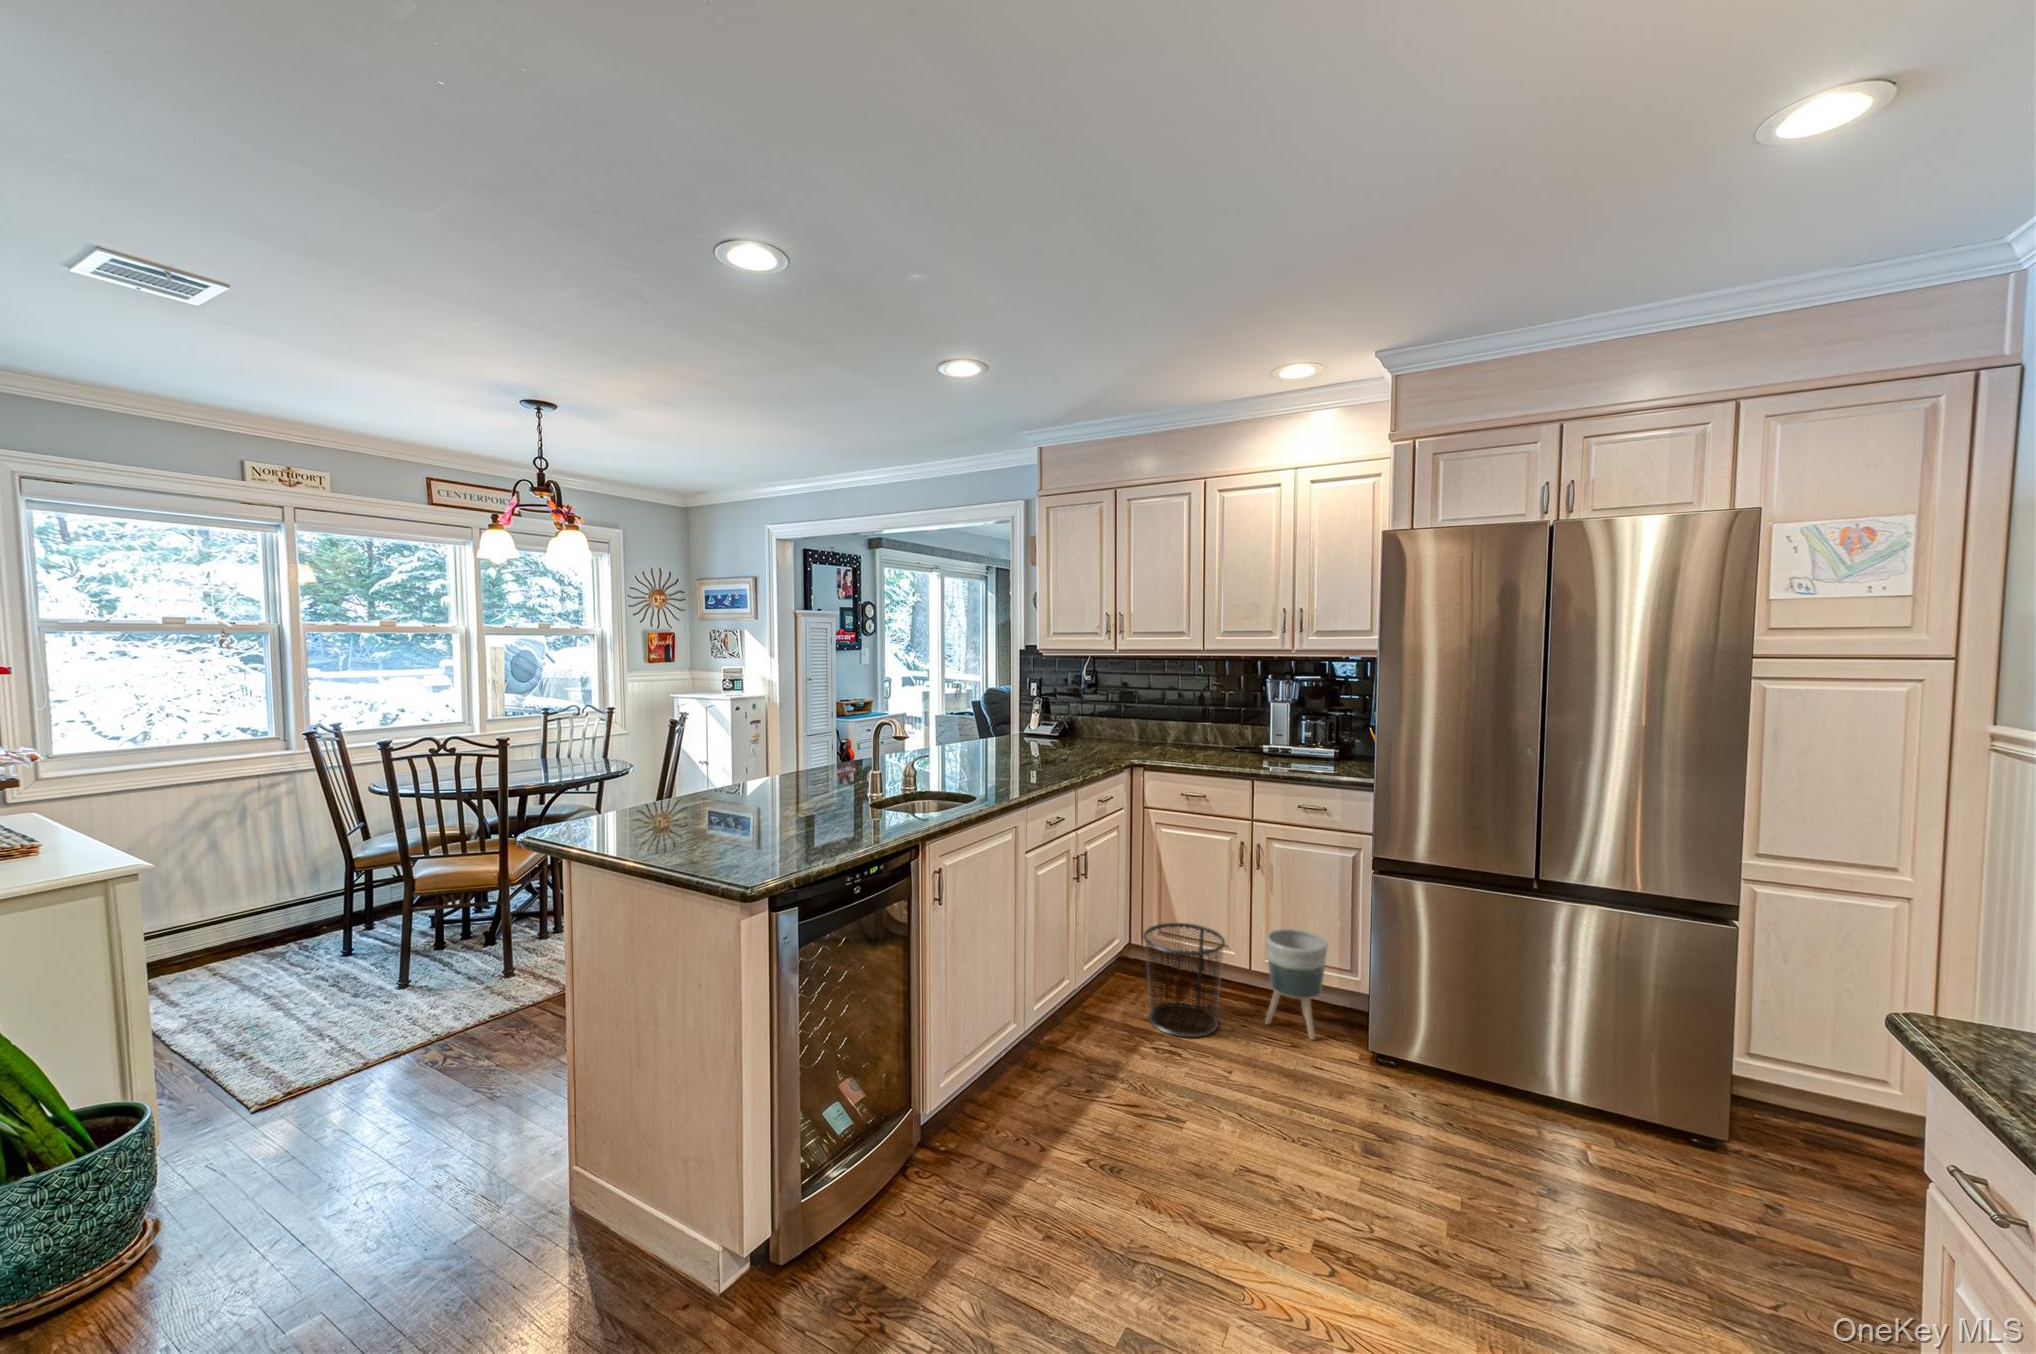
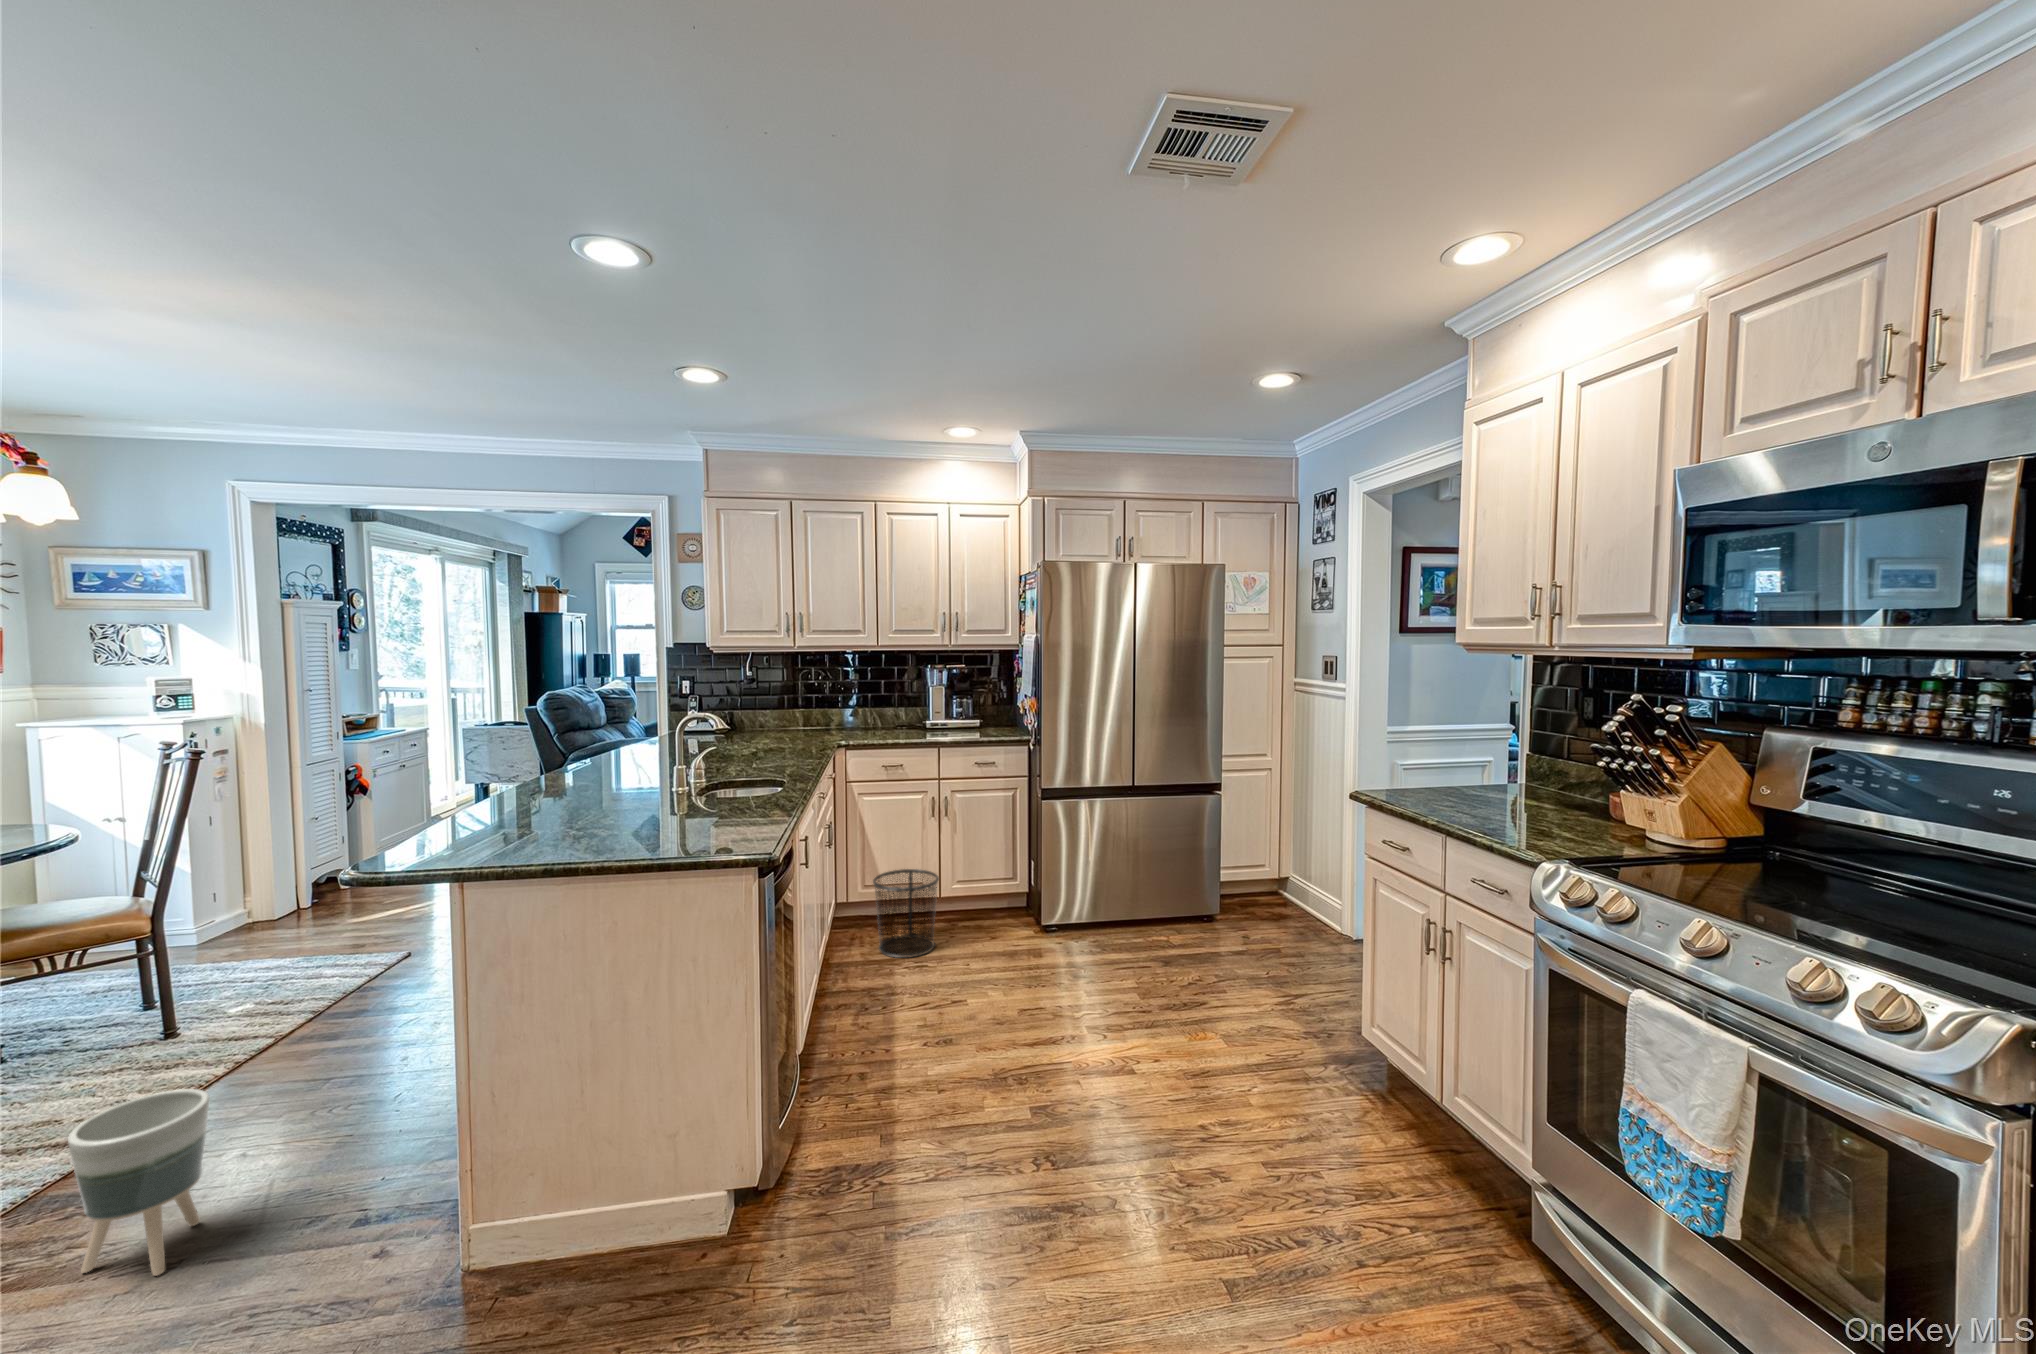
planter: present [1265,929,1328,1040] -> present [68,1089,210,1276]

